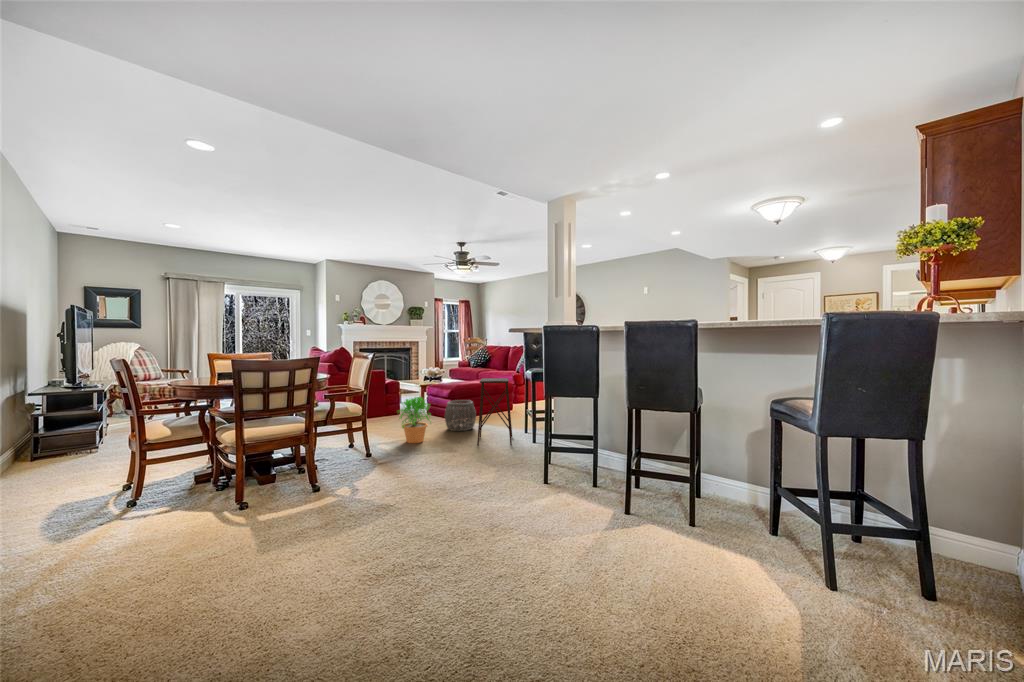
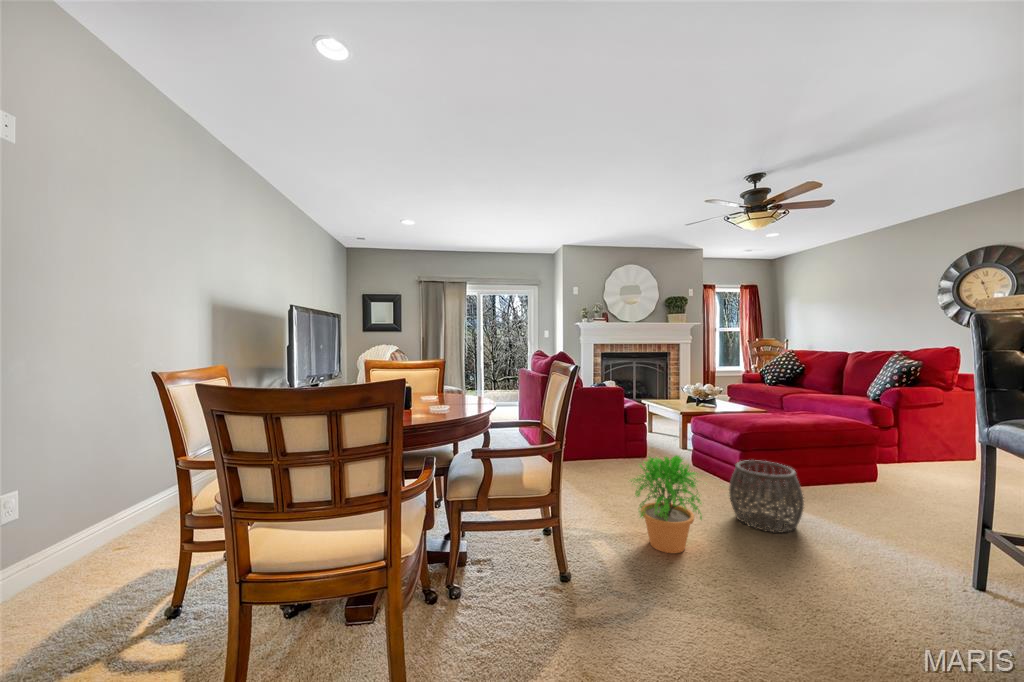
side table: present [477,378,512,445] -> none [825,434,956,648]

